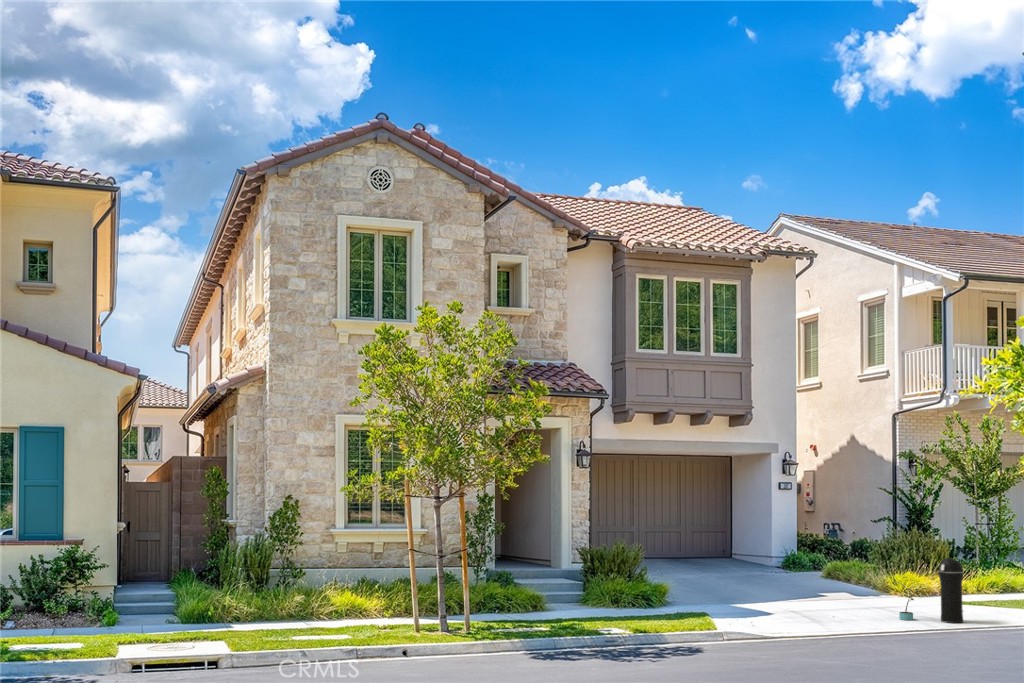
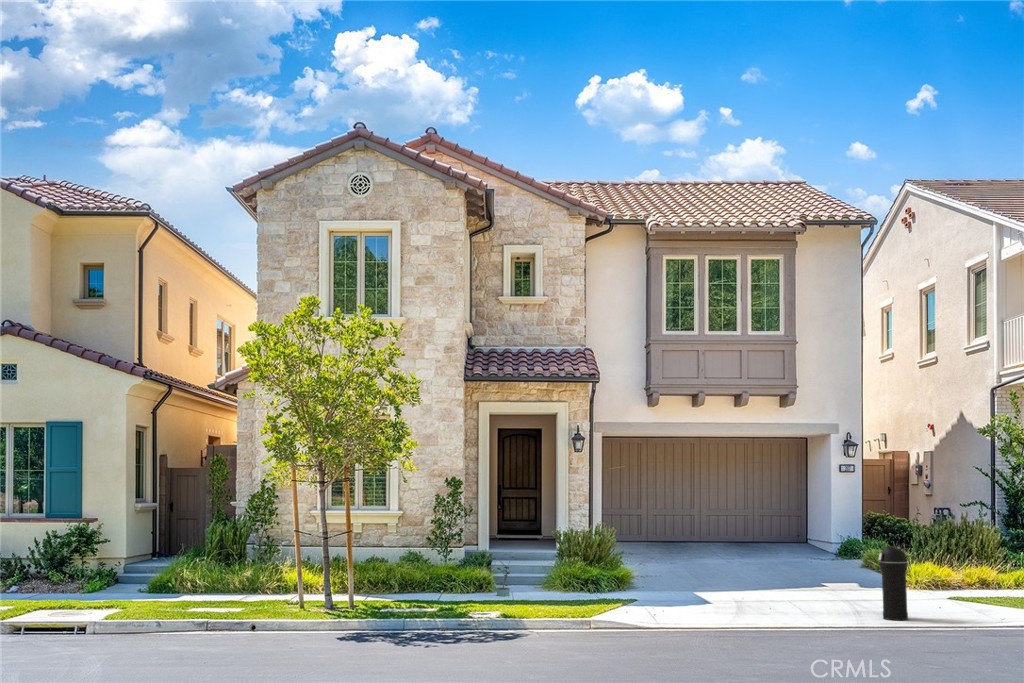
potted plant: present [895,577,918,620] -> present [494,554,513,596]

